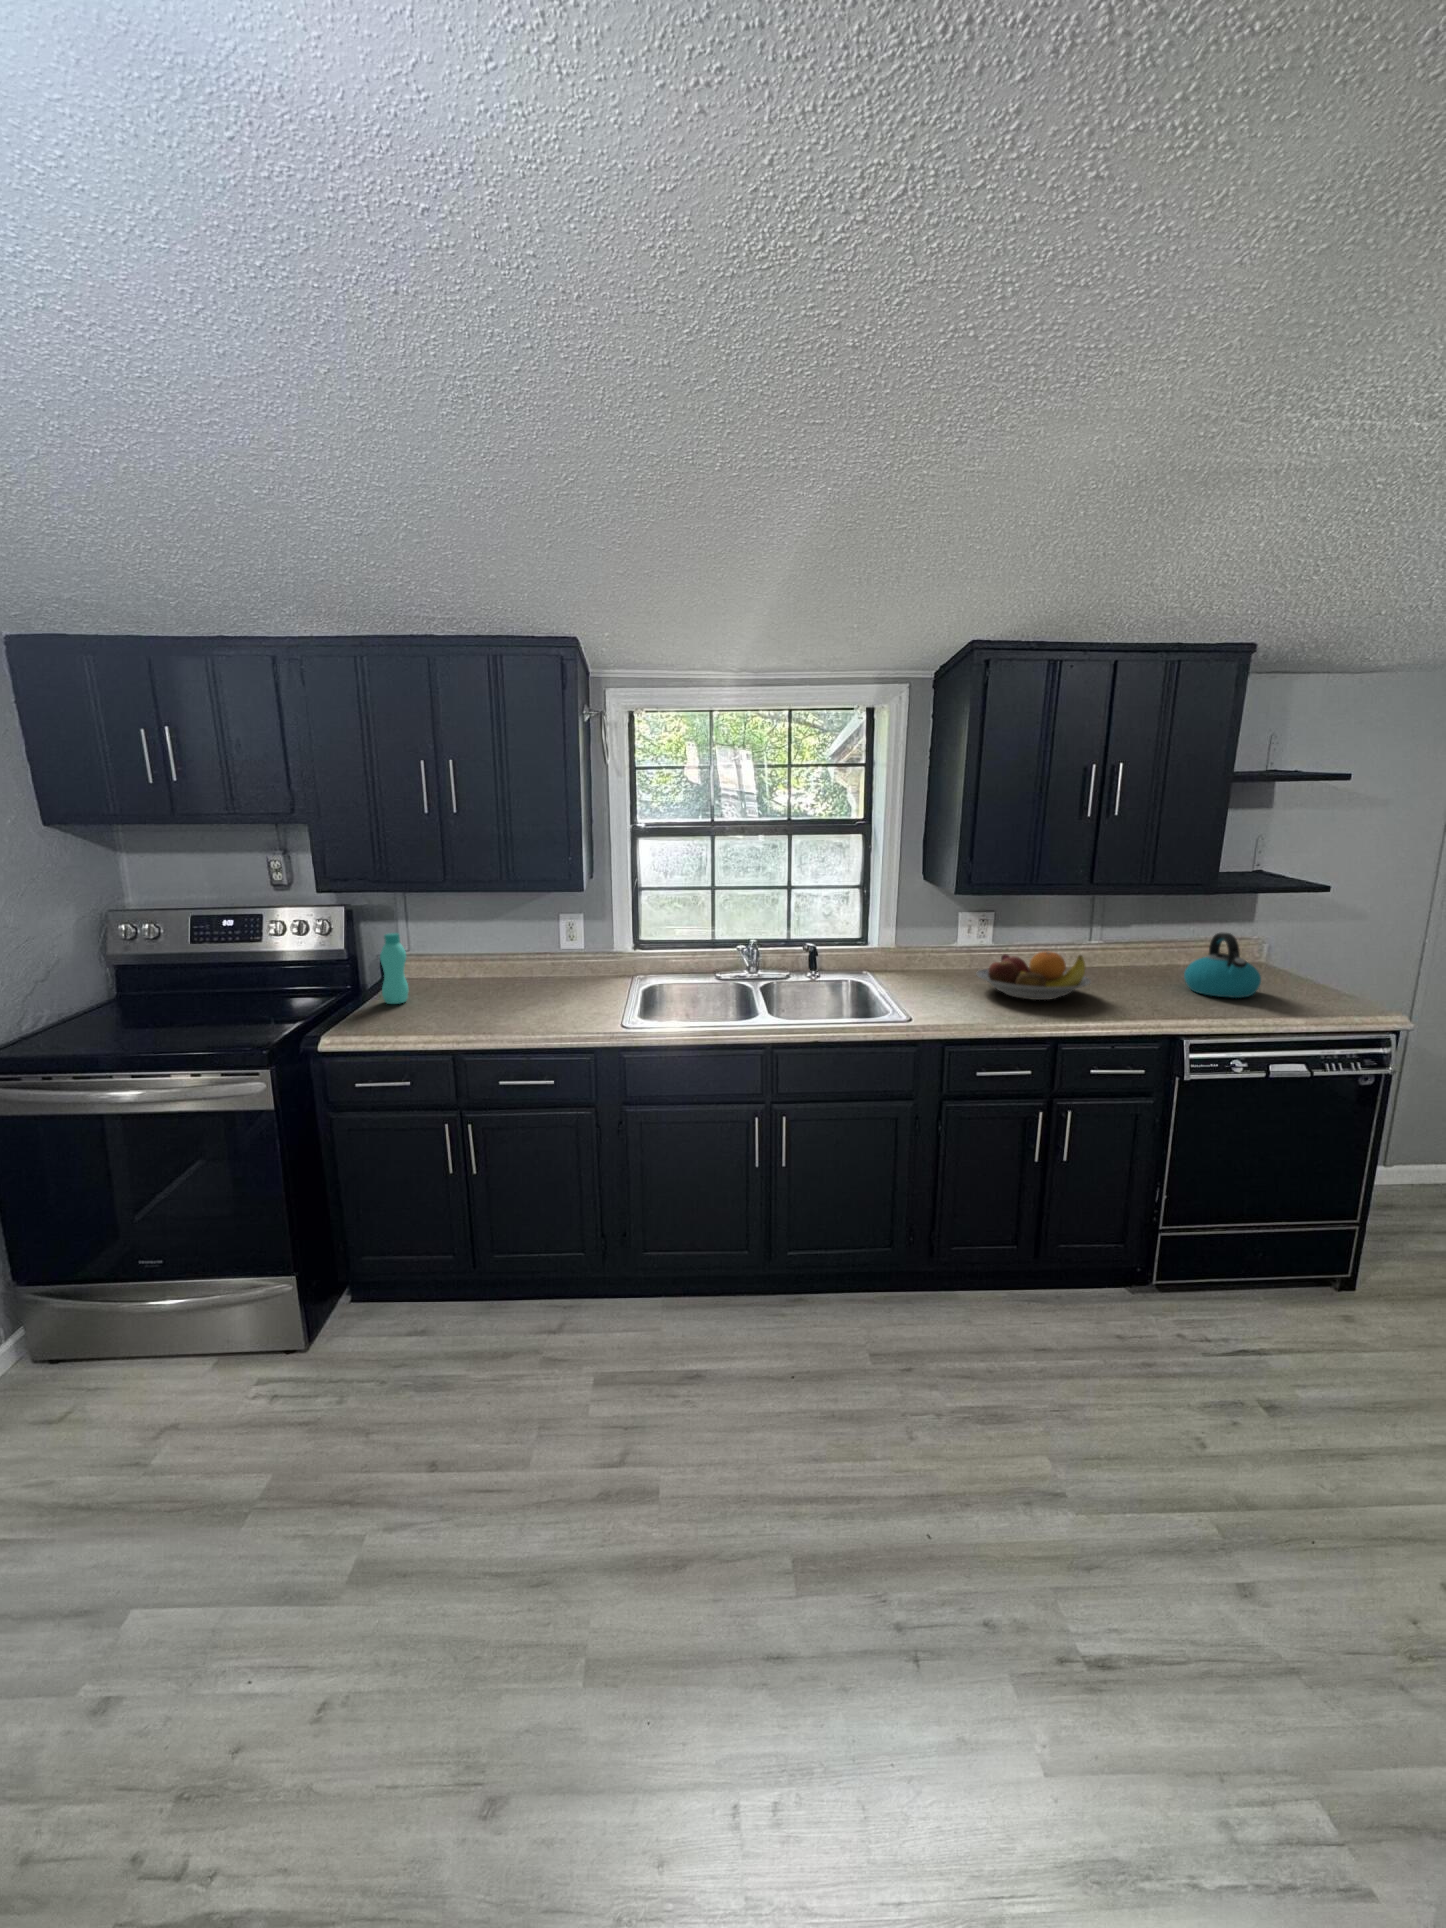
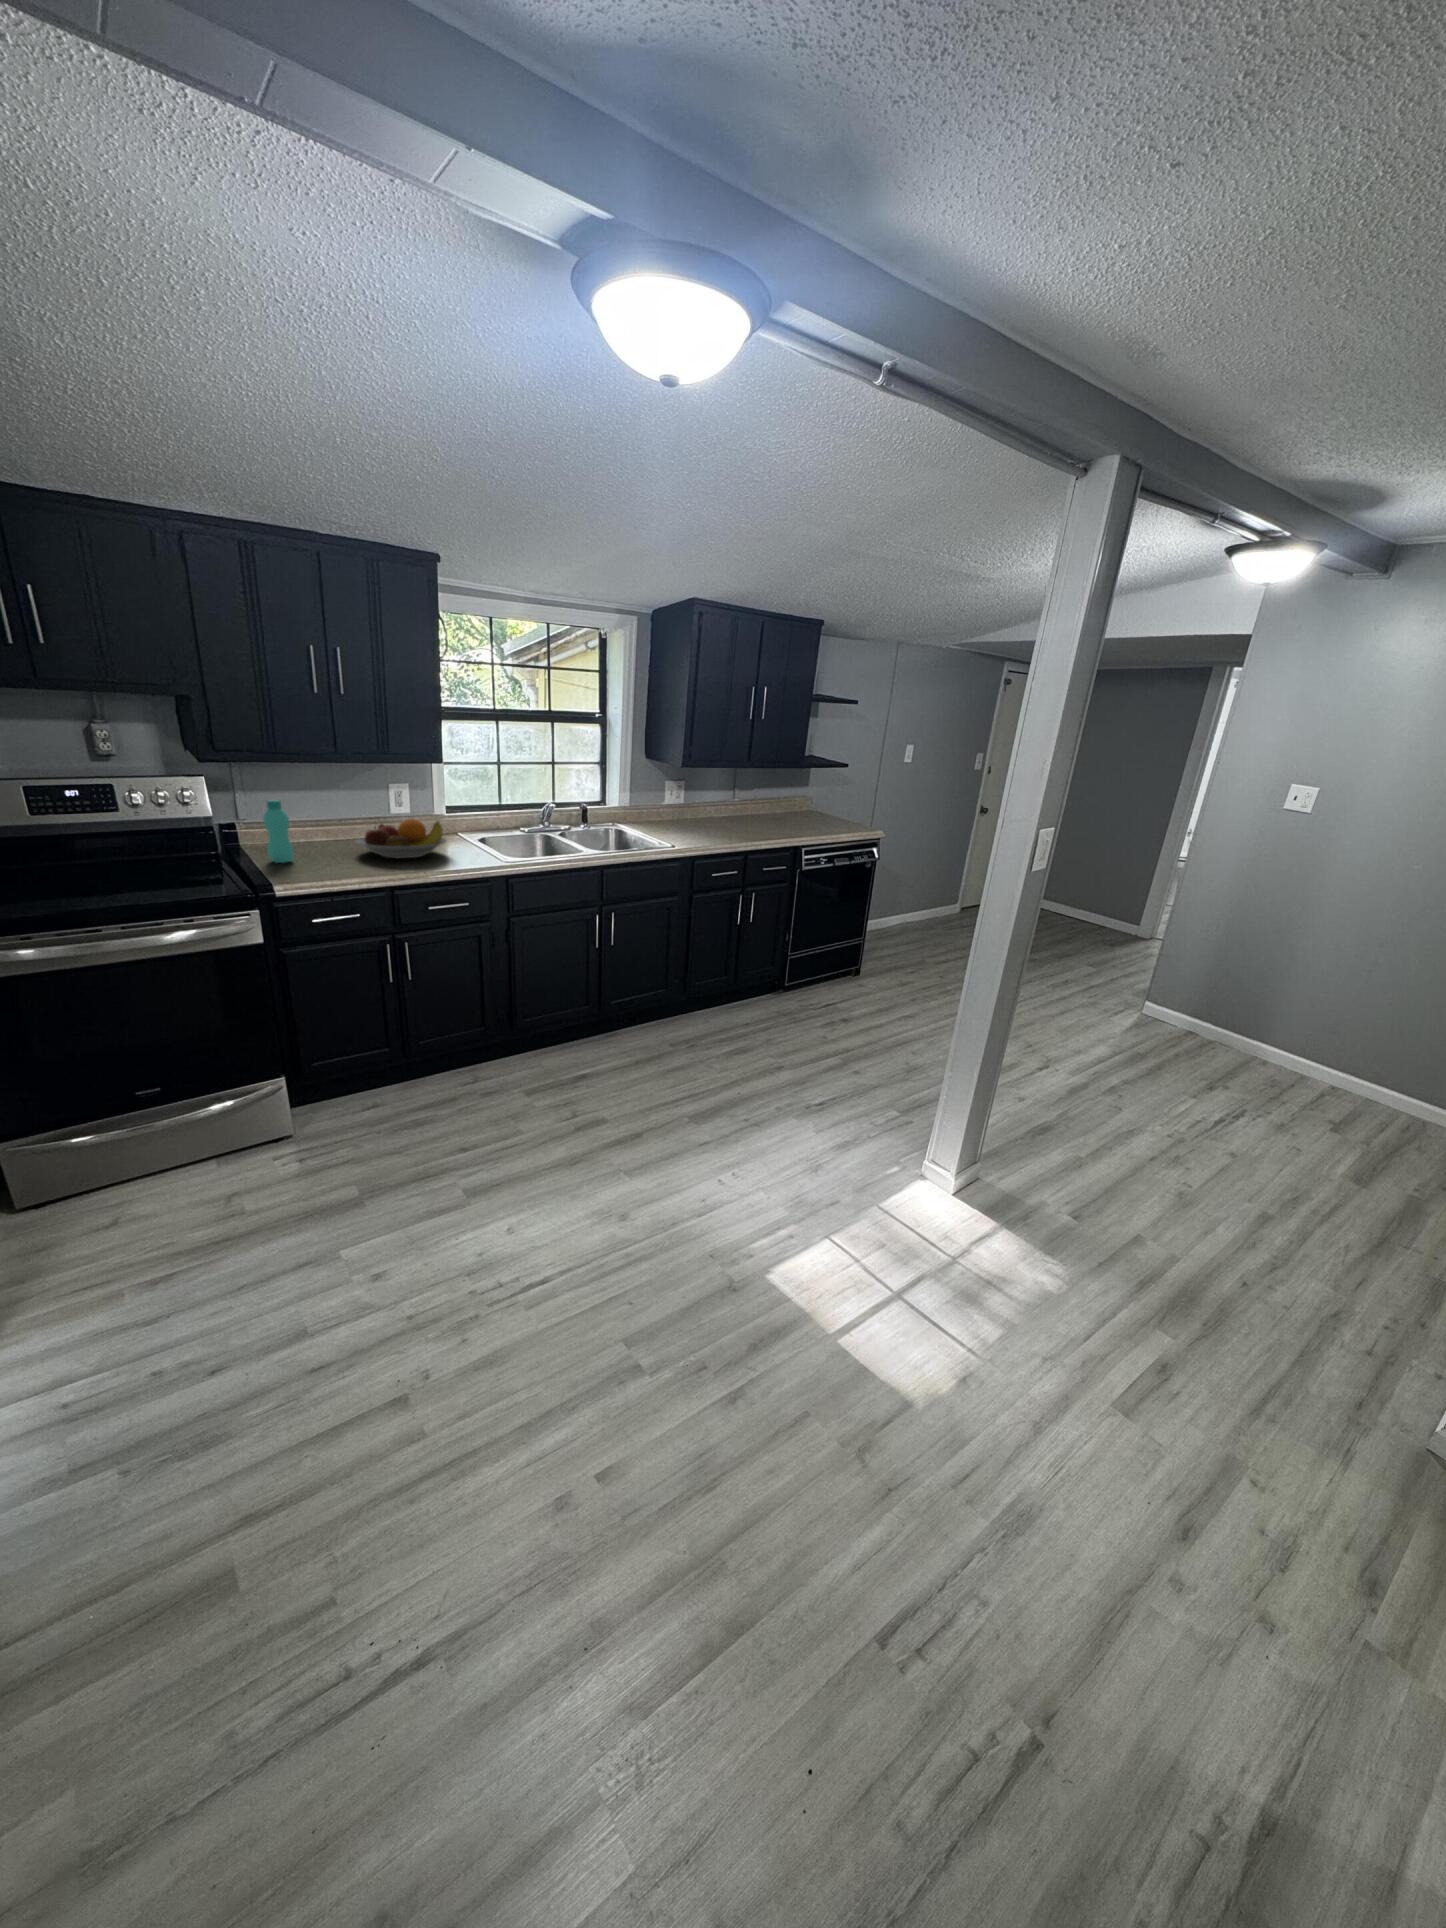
kettle: present [1184,933,1261,998] -> none [789,792,825,828]
fruit bowl: present [977,951,1091,1000] -> present [356,819,446,858]

